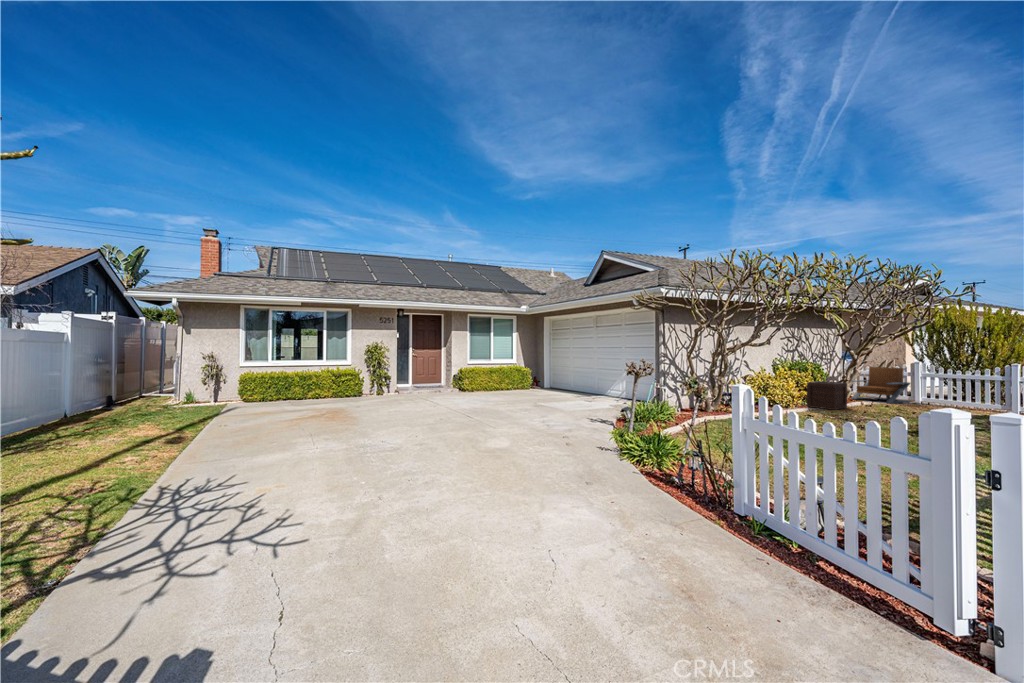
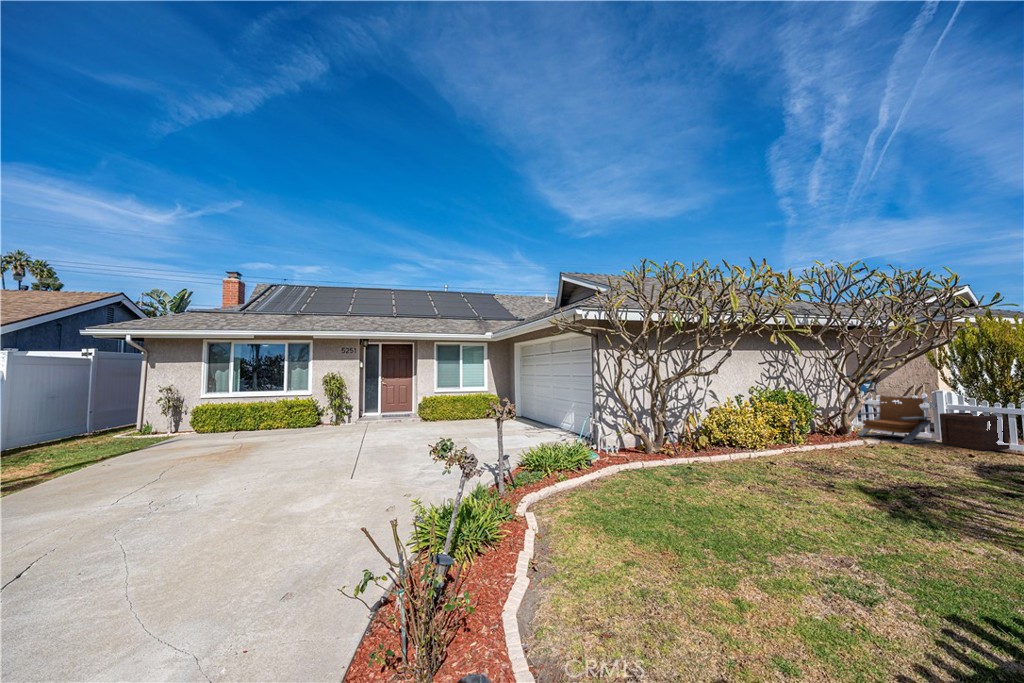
wooden crate: present [807,381,847,410] -> present [940,413,1010,451]

